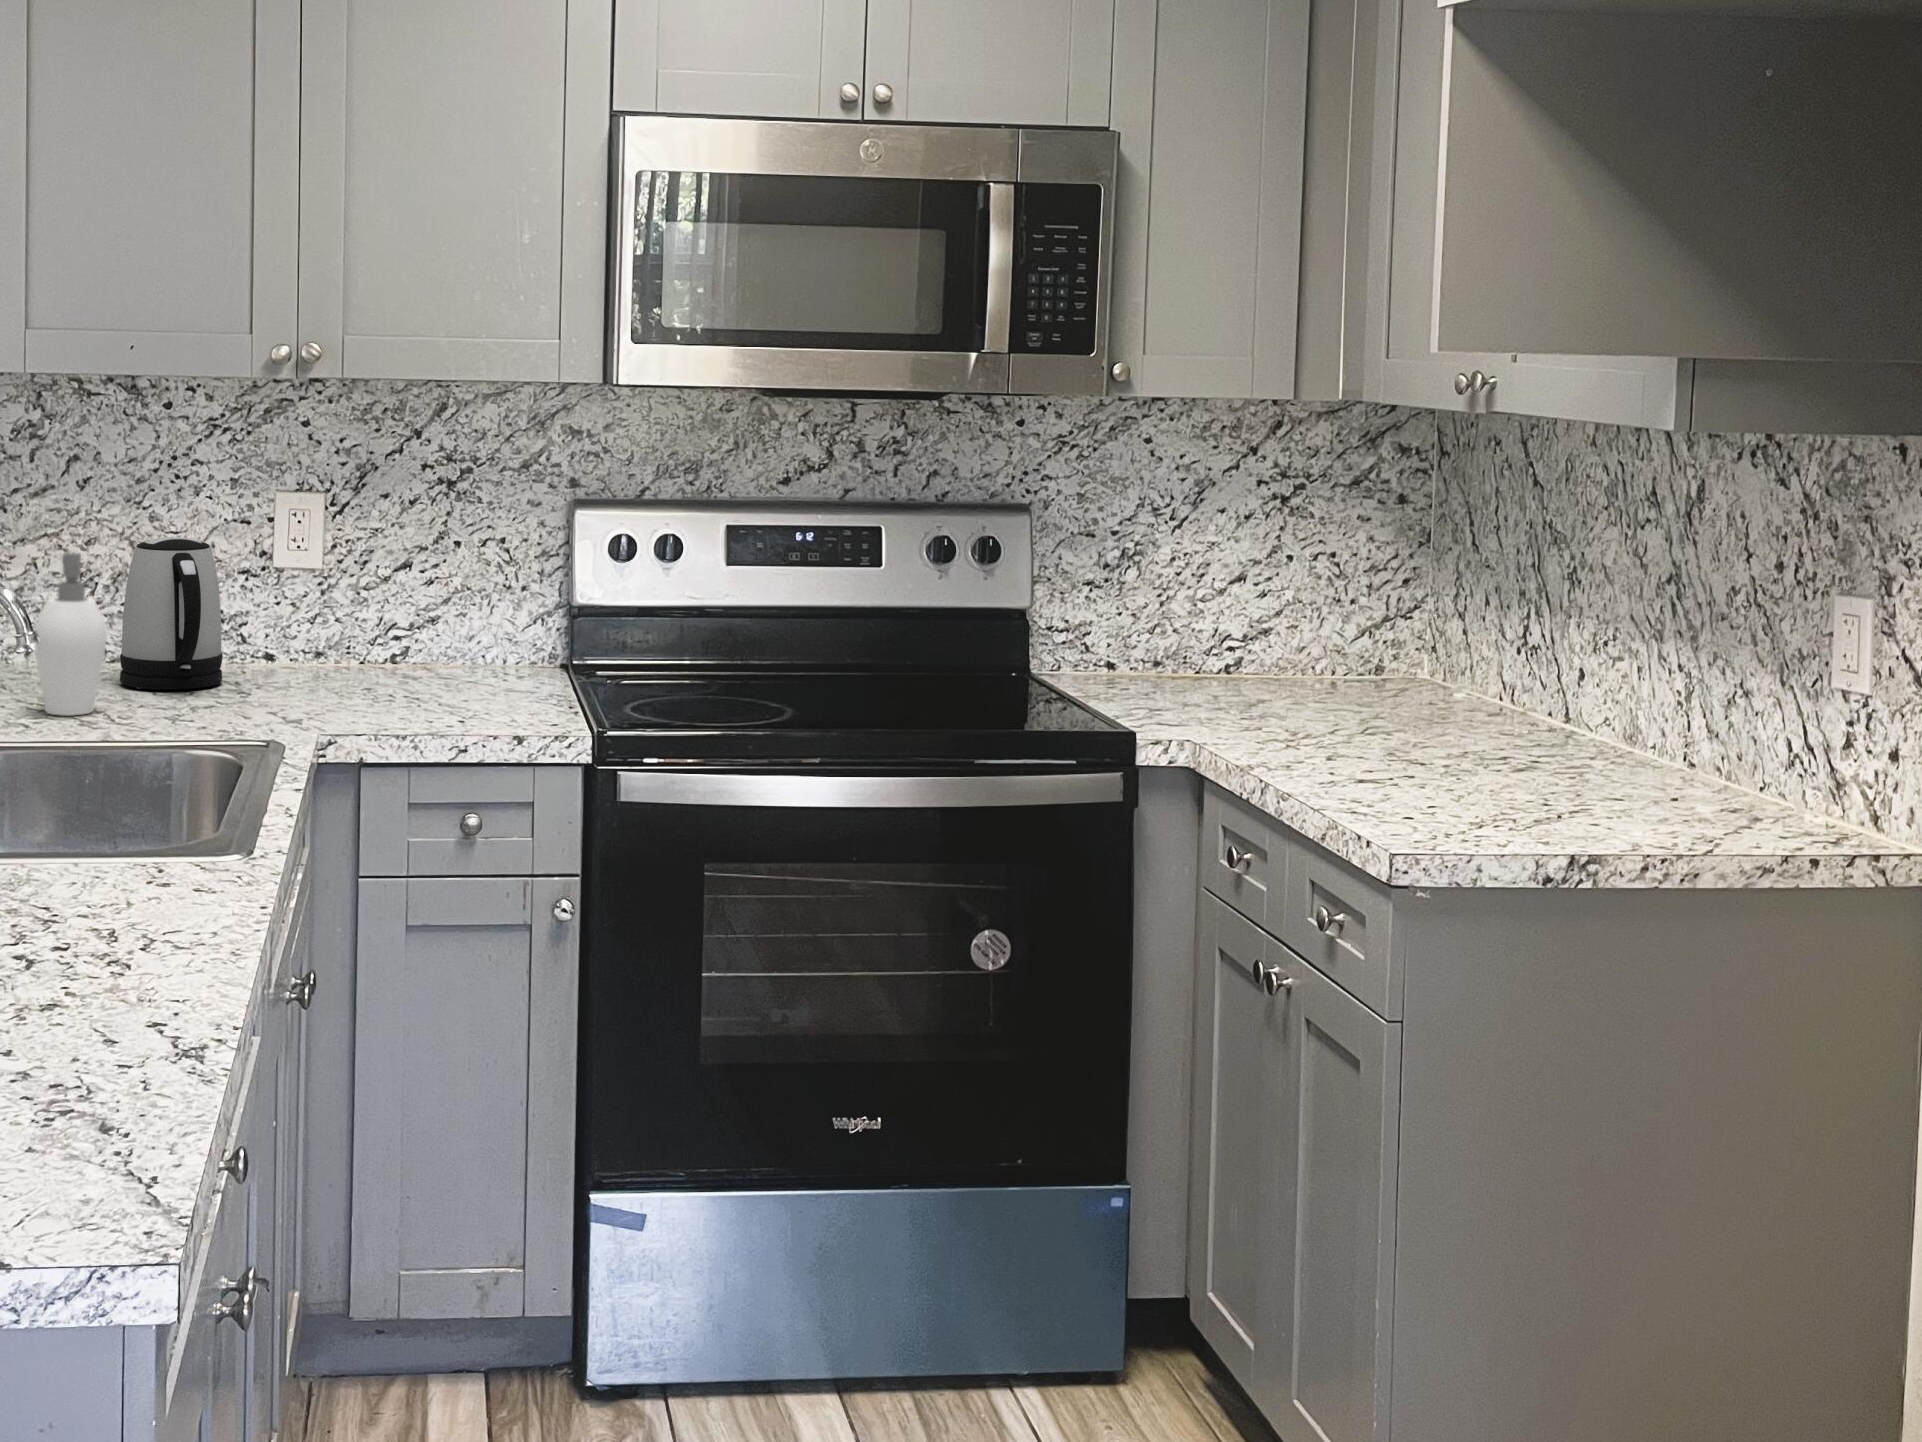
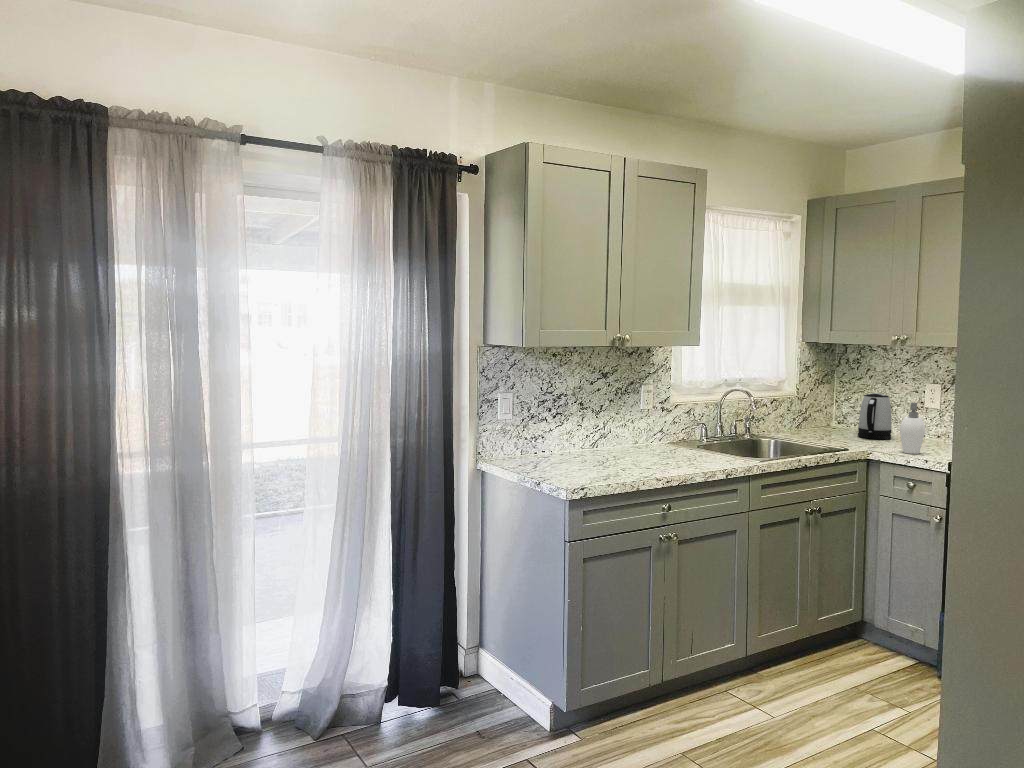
soap dispenser: present [35,553,107,715] -> present [900,403,925,454]

